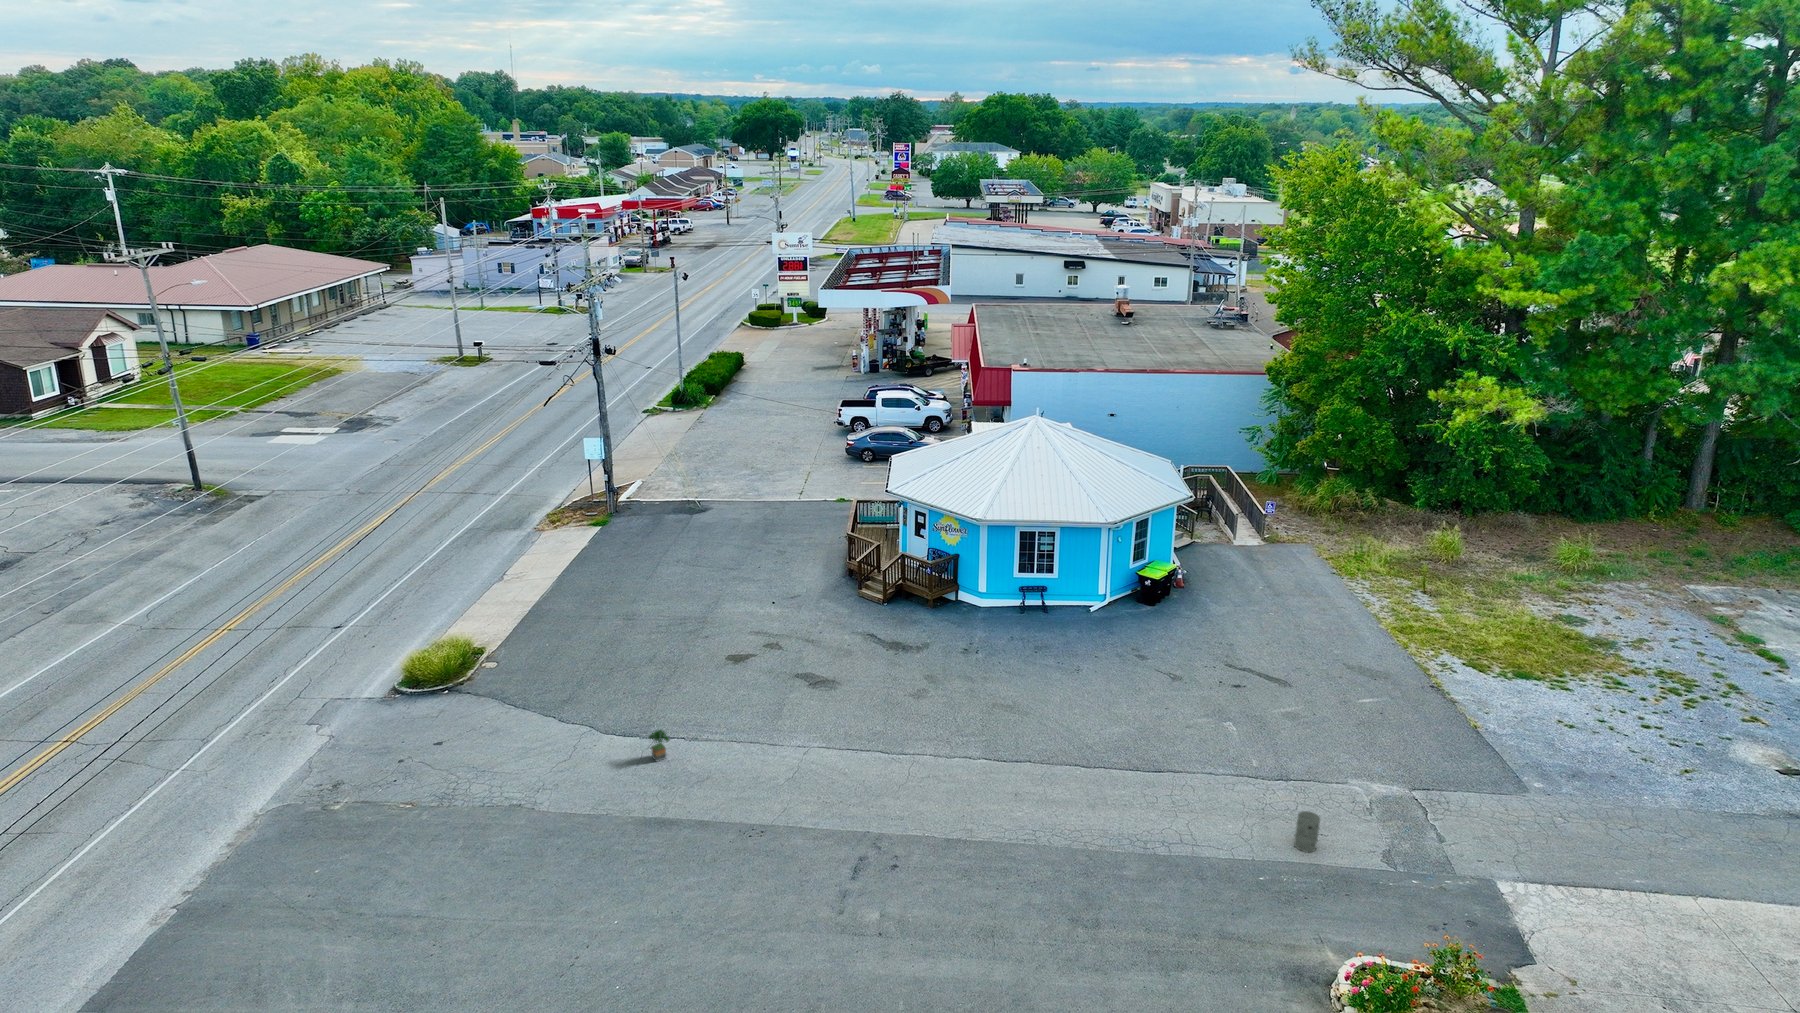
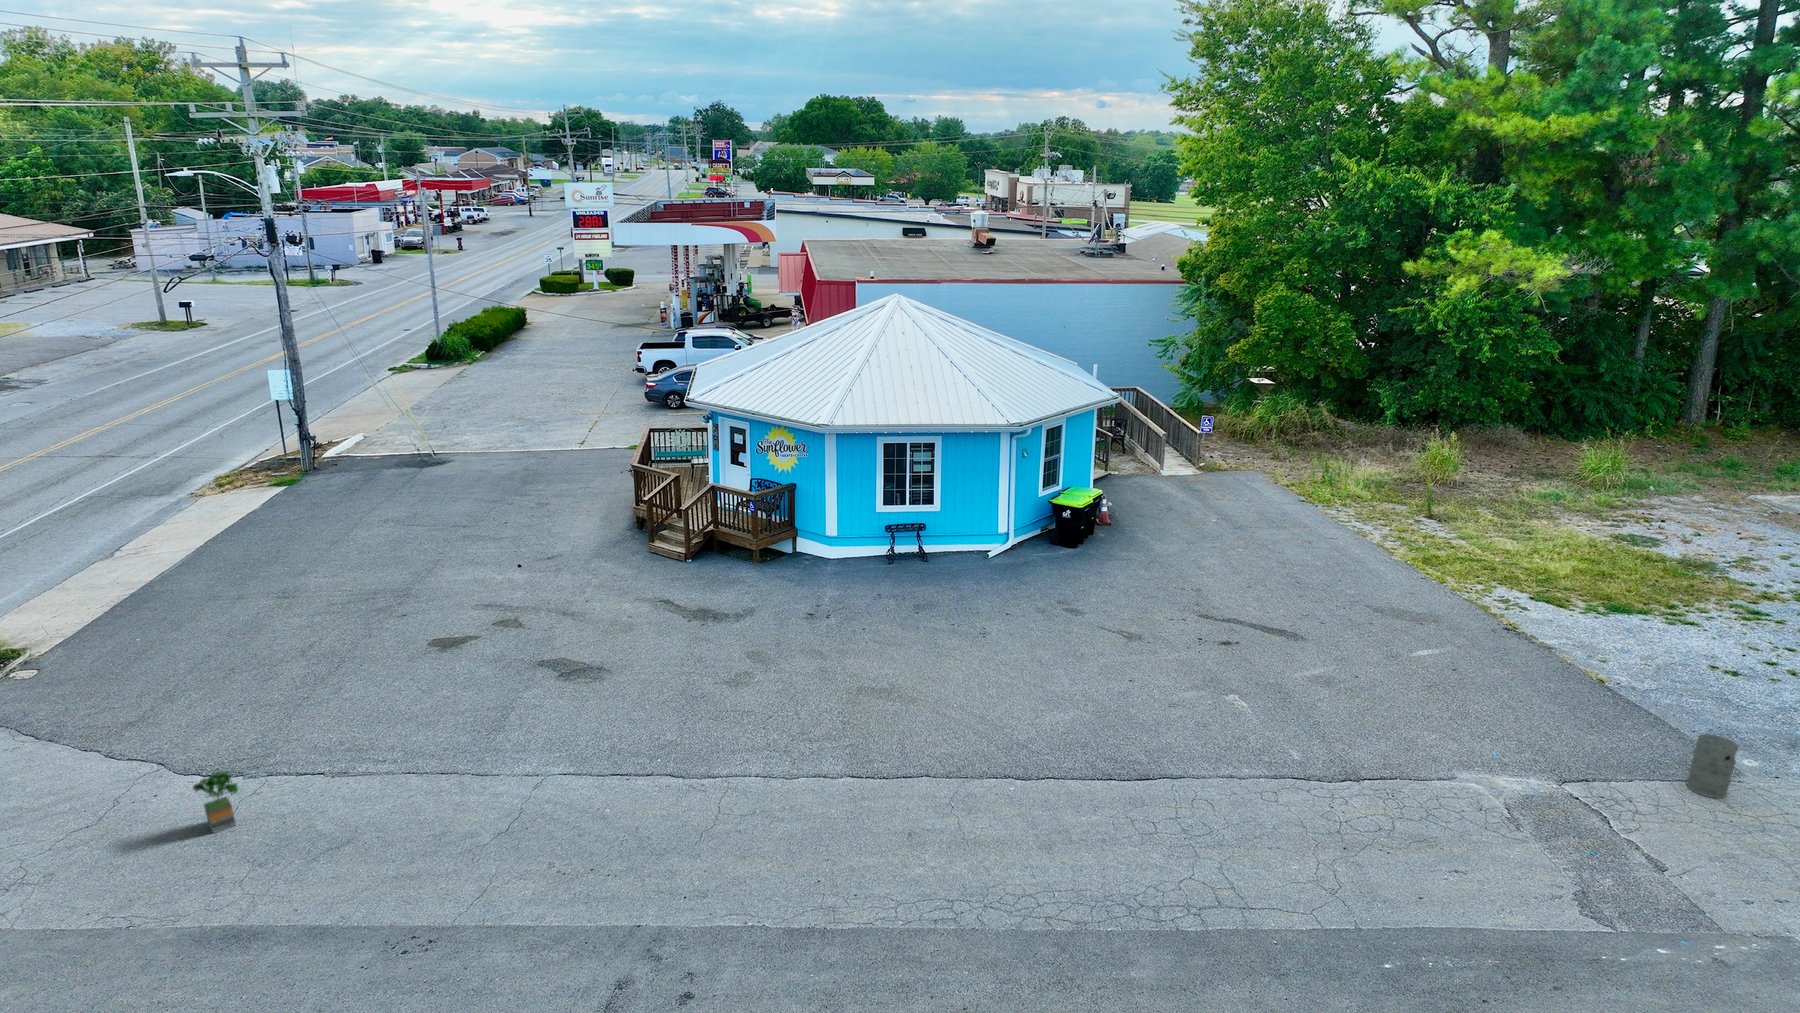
trash can: present [1294,811,1320,852] -> present [1687,734,1738,798]

